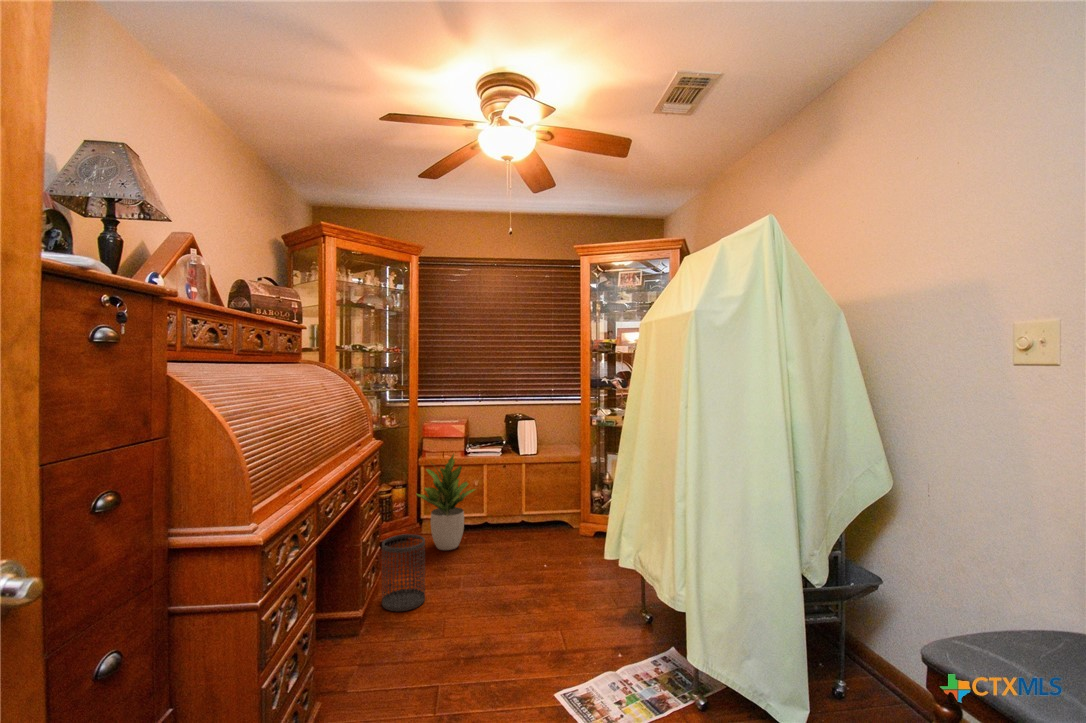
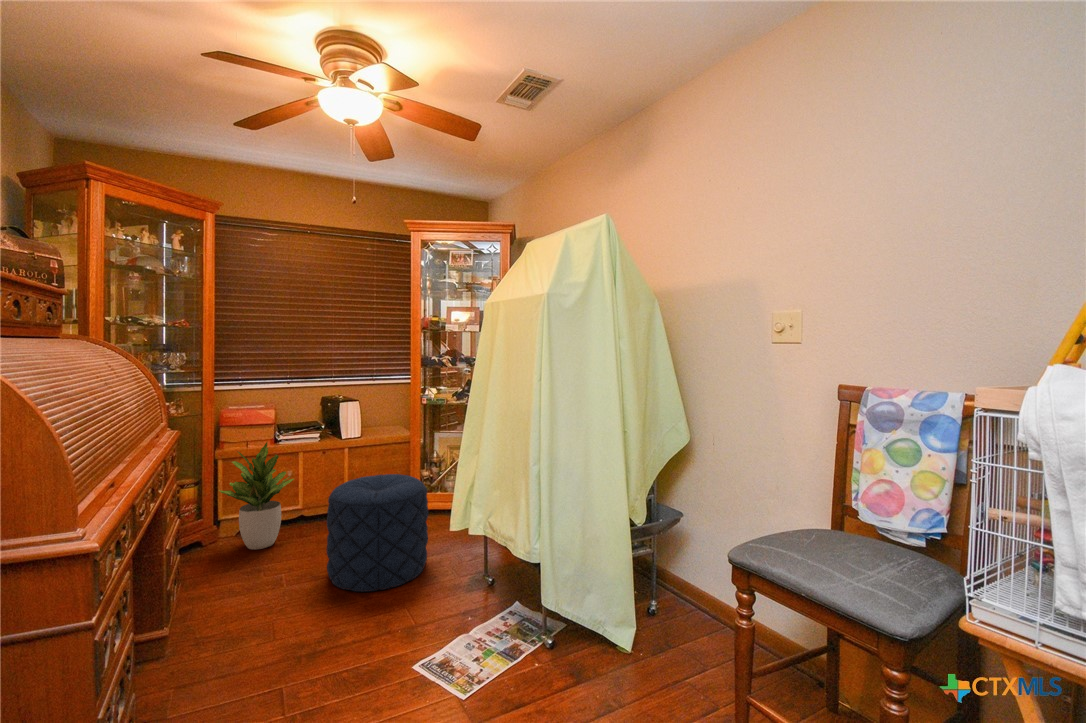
pouf: none [494,493,588,608] -> present [326,474,428,592]
wastebasket: present [382,534,425,611] -> none [187,535,245,625]

